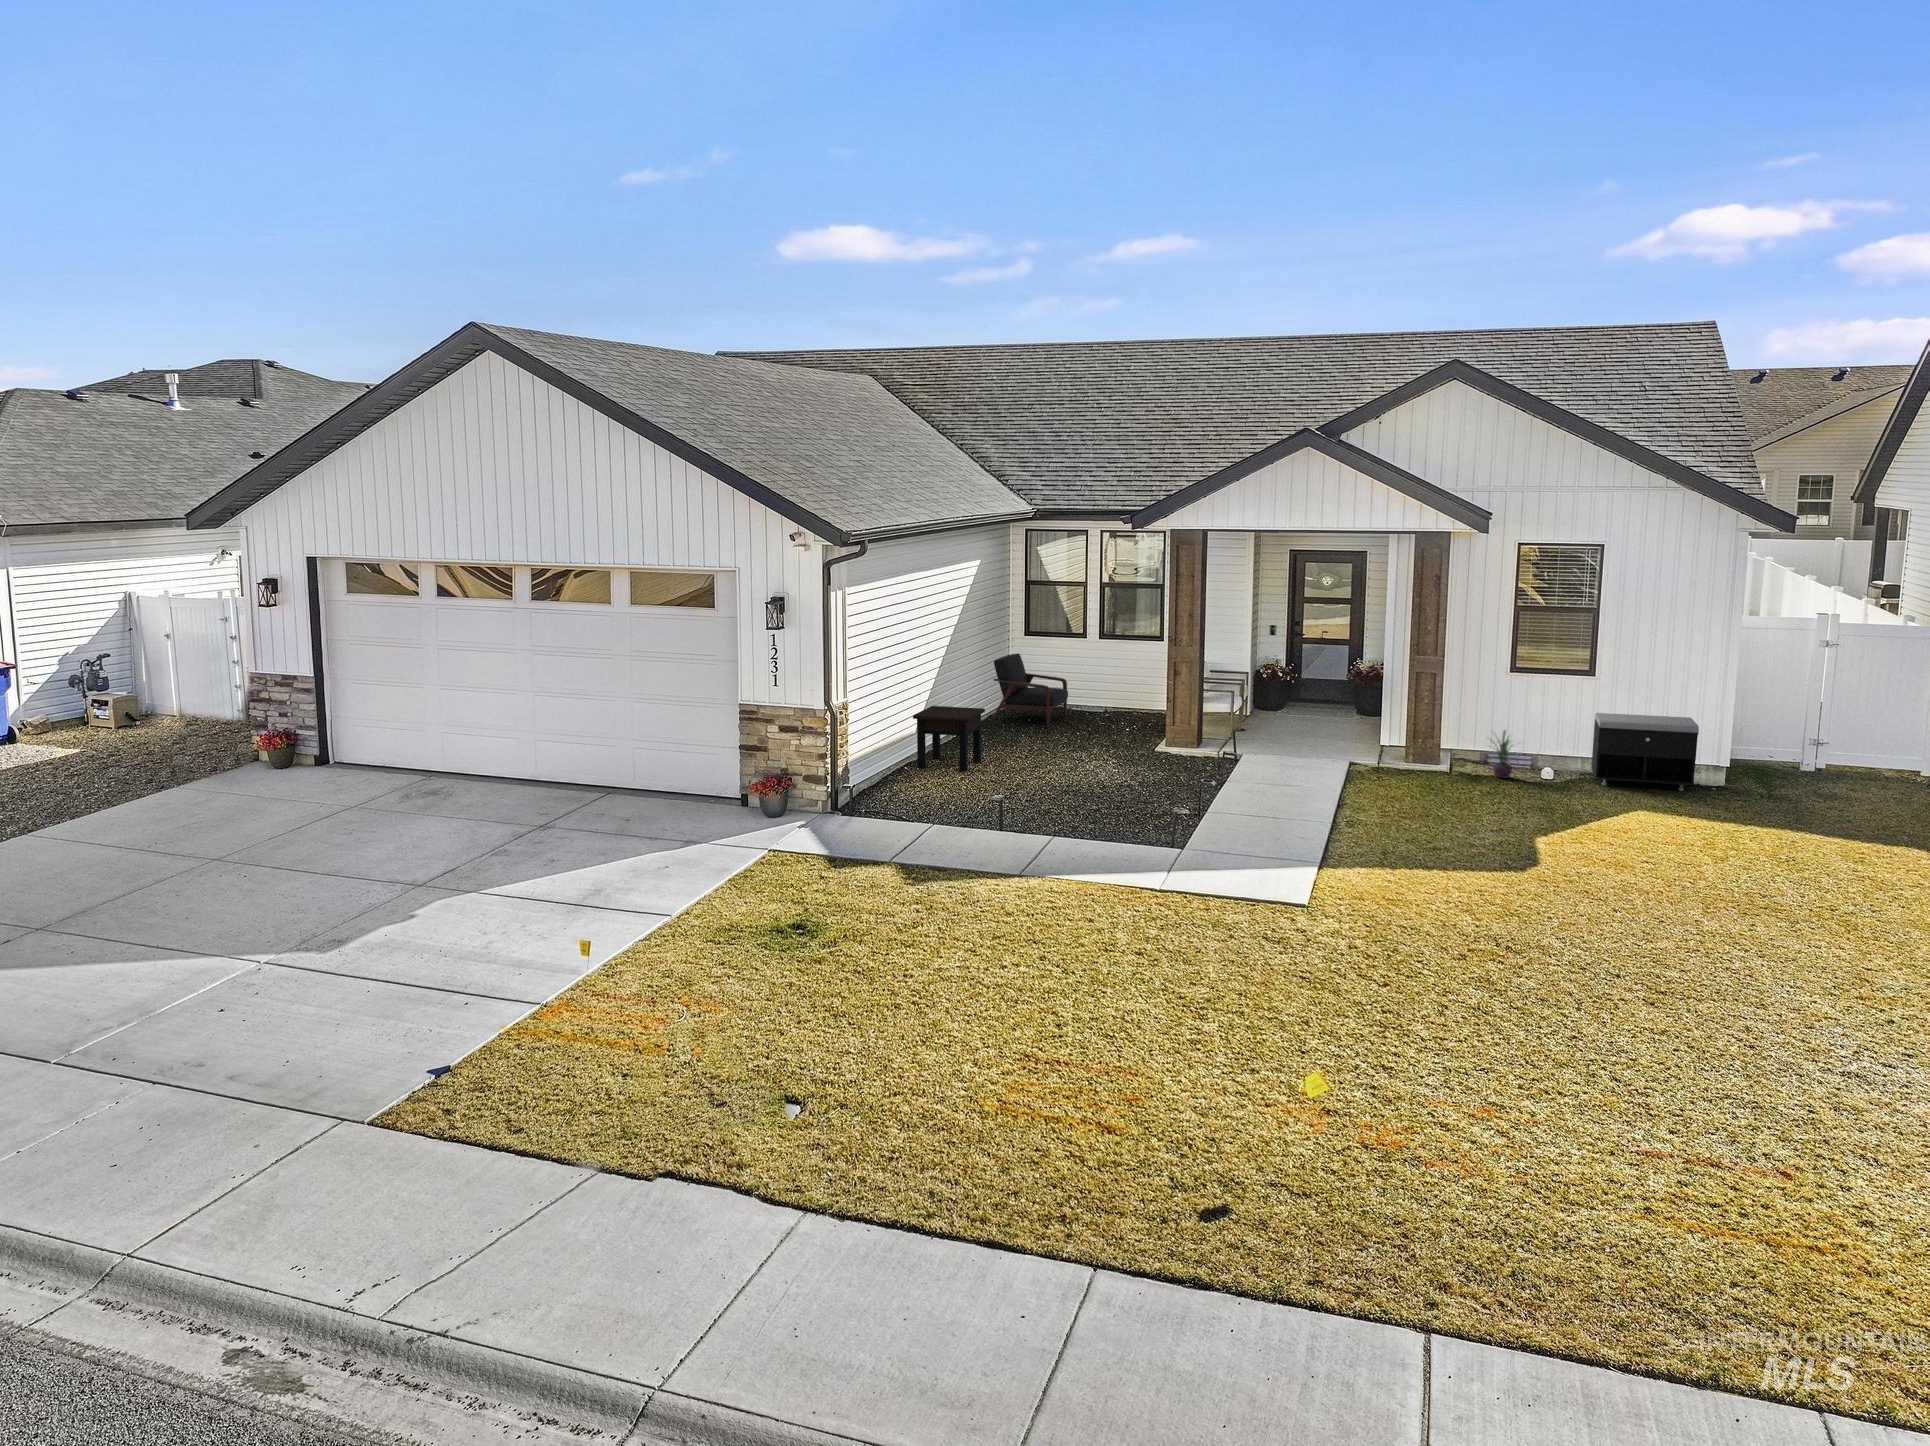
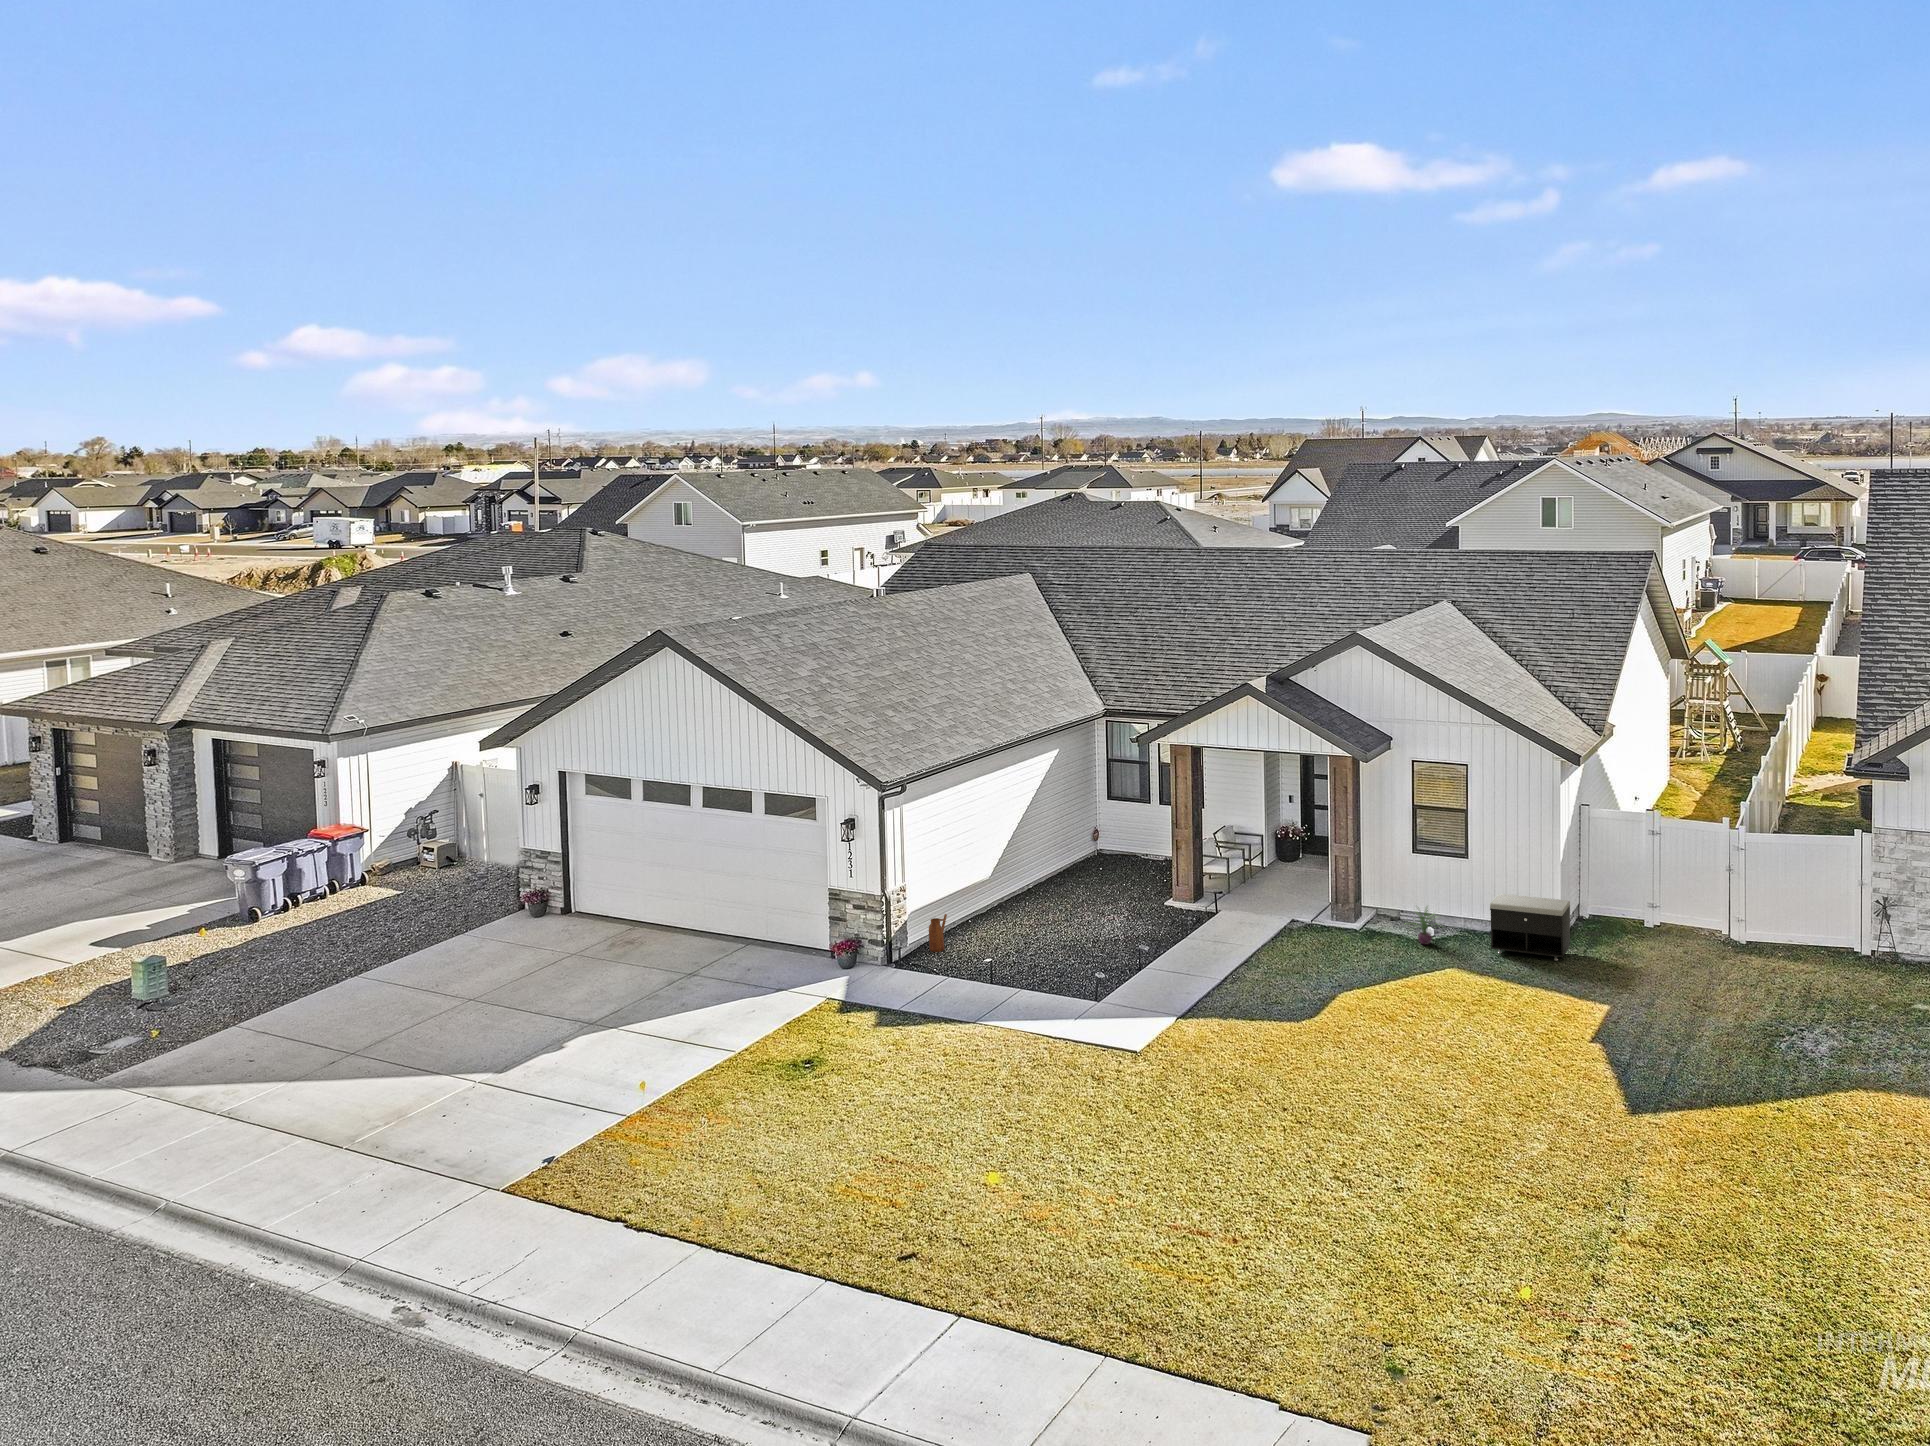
chair: present [993,653,1068,726] -> none [1072,819,1136,881]
side table: present [913,706,985,771] -> none [977,874,1036,928]
watering can: none [869,748,889,796] -> present [929,914,947,952]

